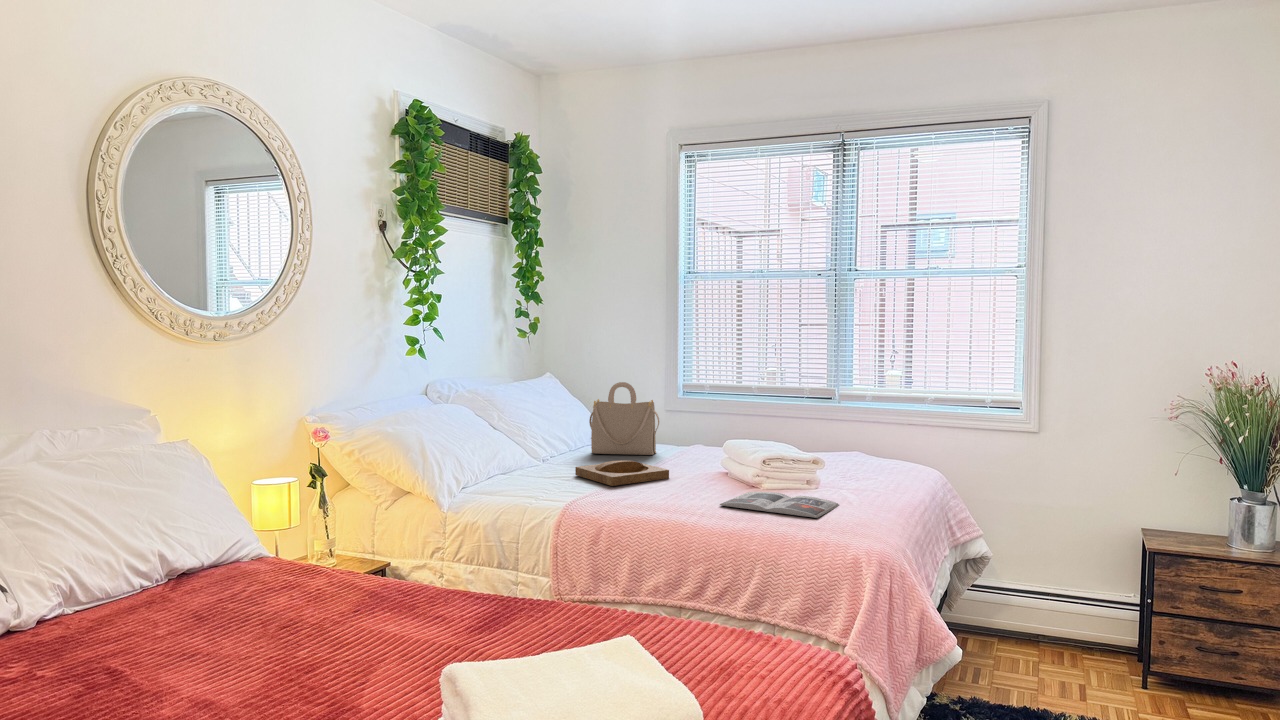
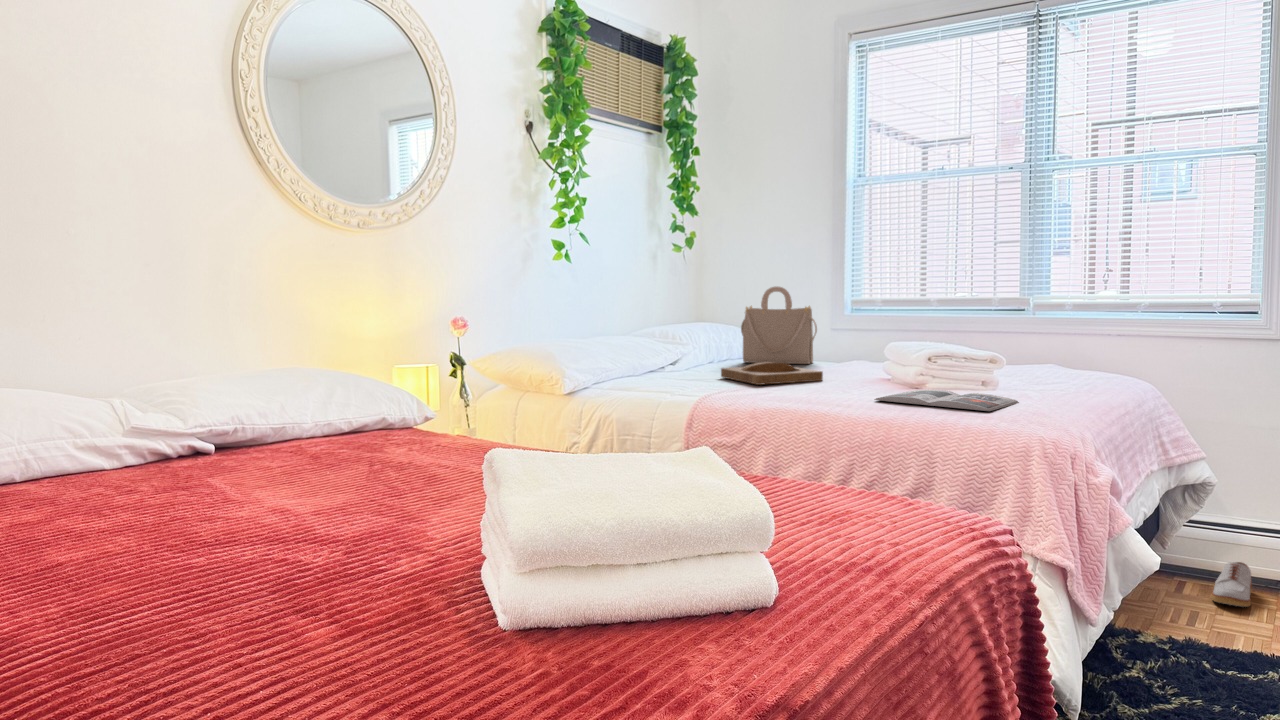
shoe: none [990,618,1021,659] -> present [1211,562,1252,607]

